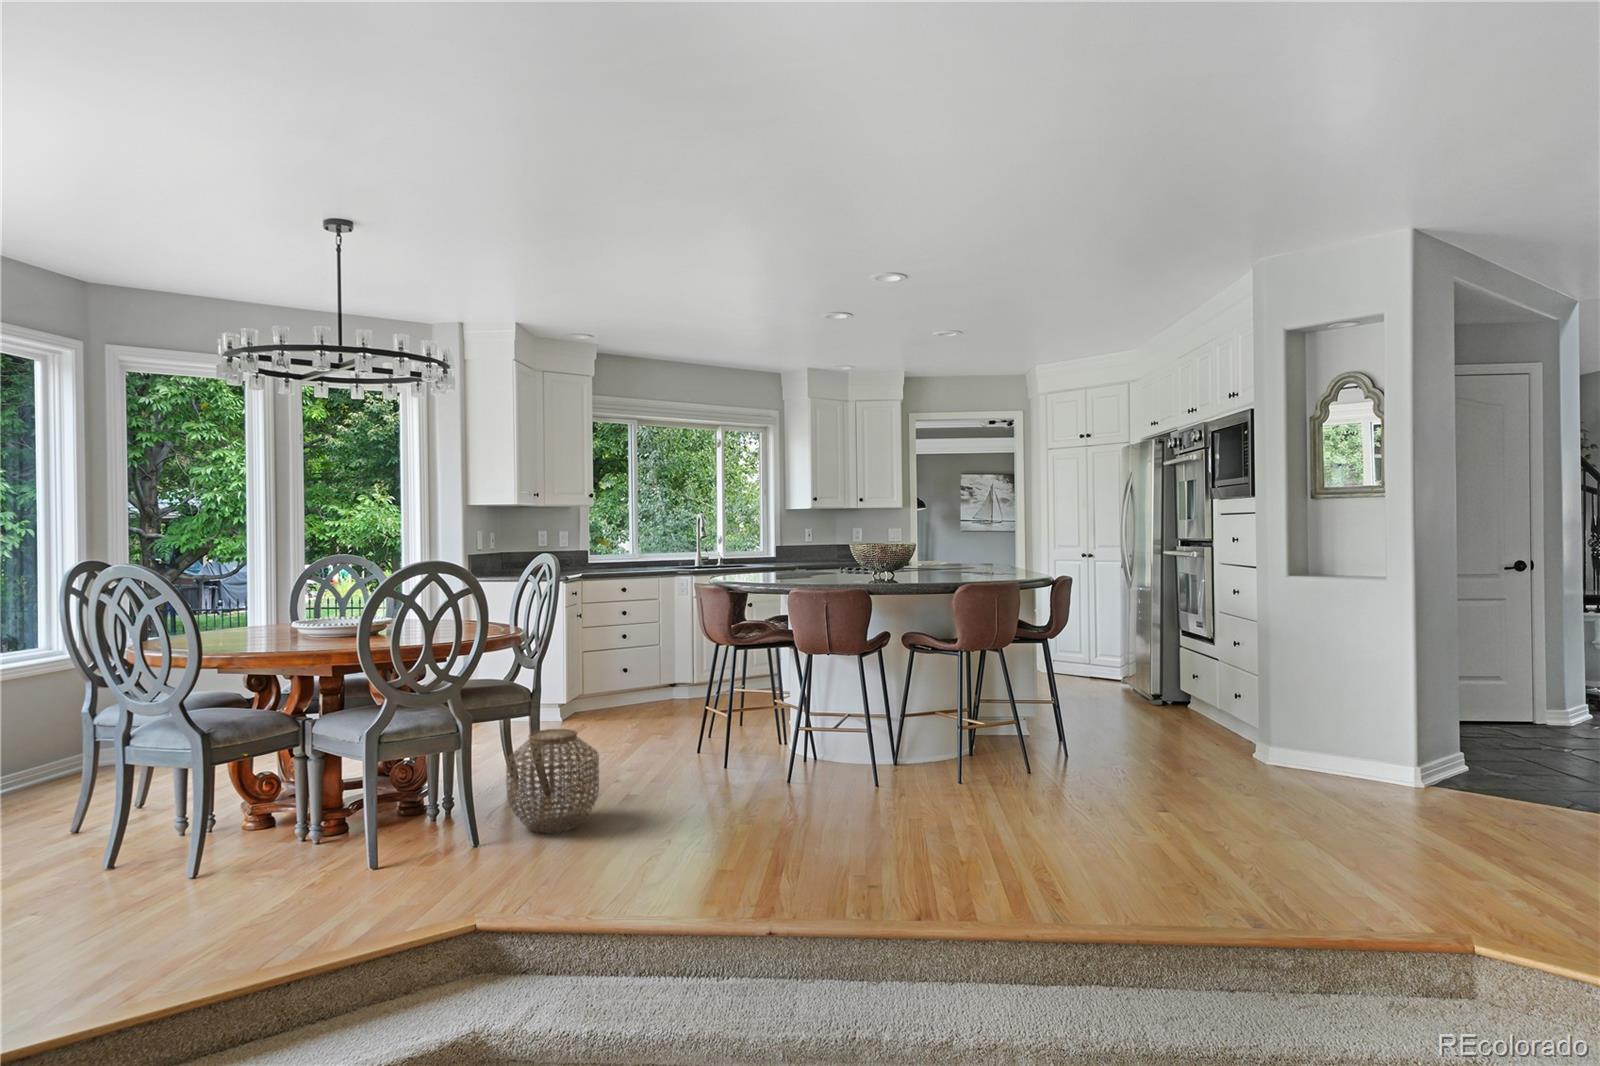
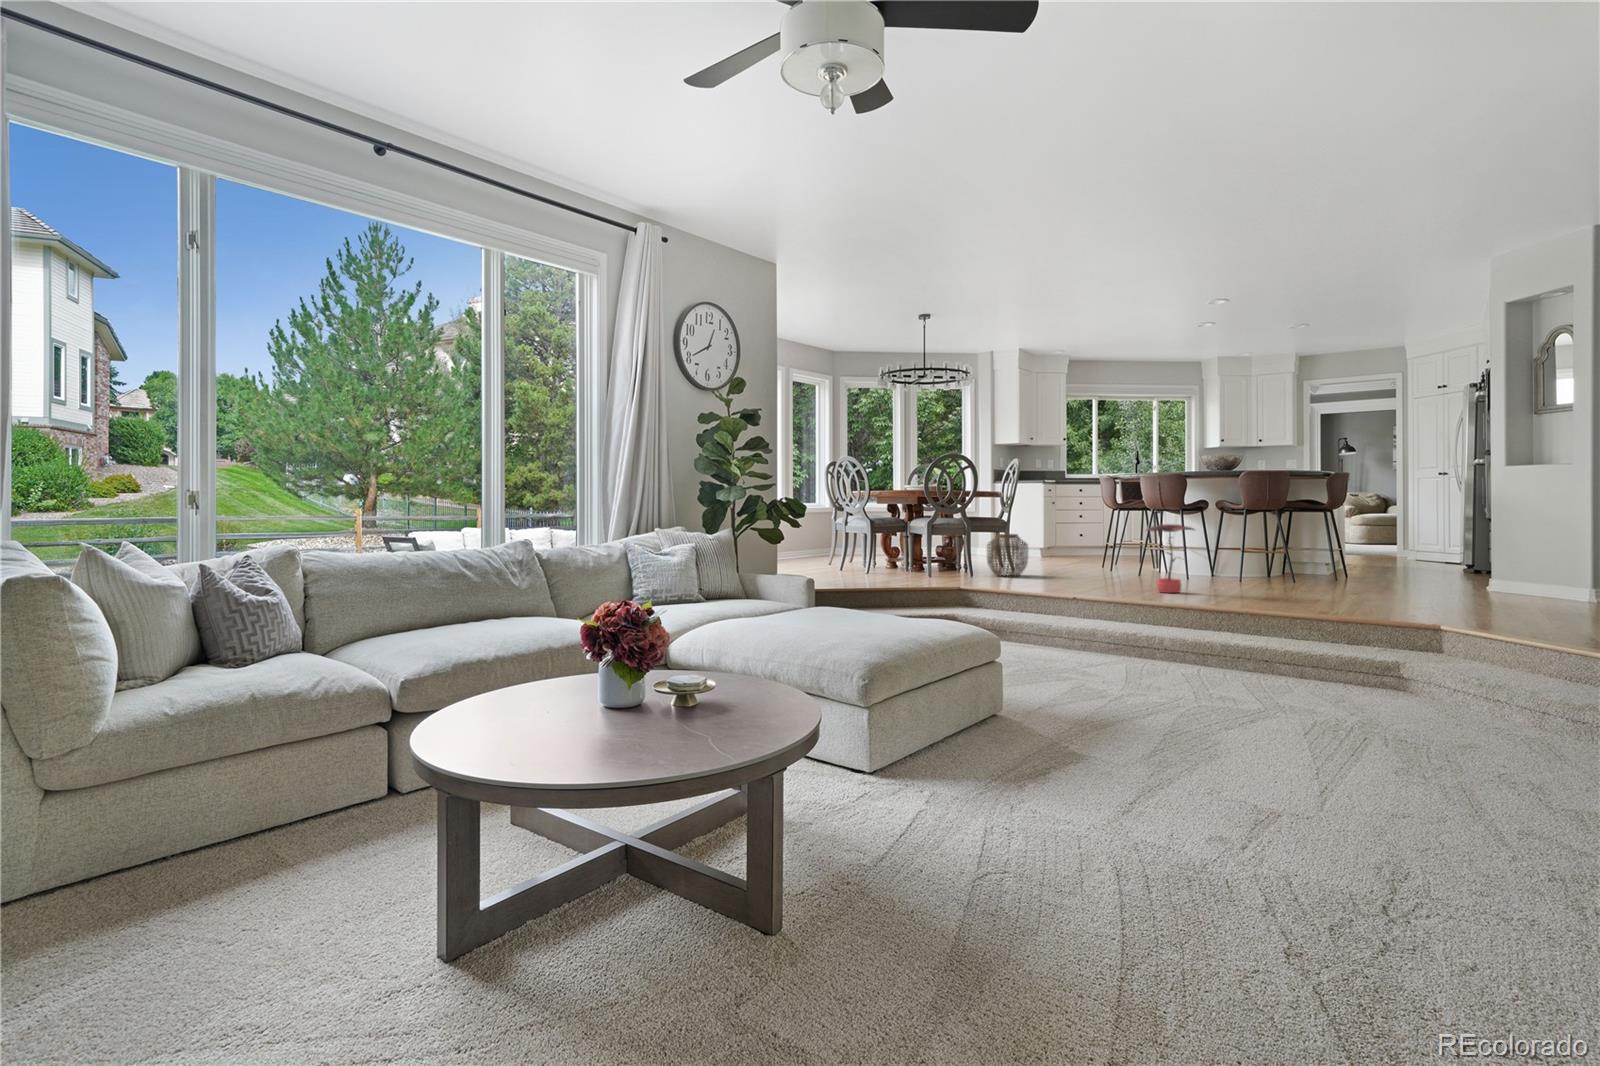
potted plant: none [892,736,1000,893] -> present [1146,524,1194,593]

